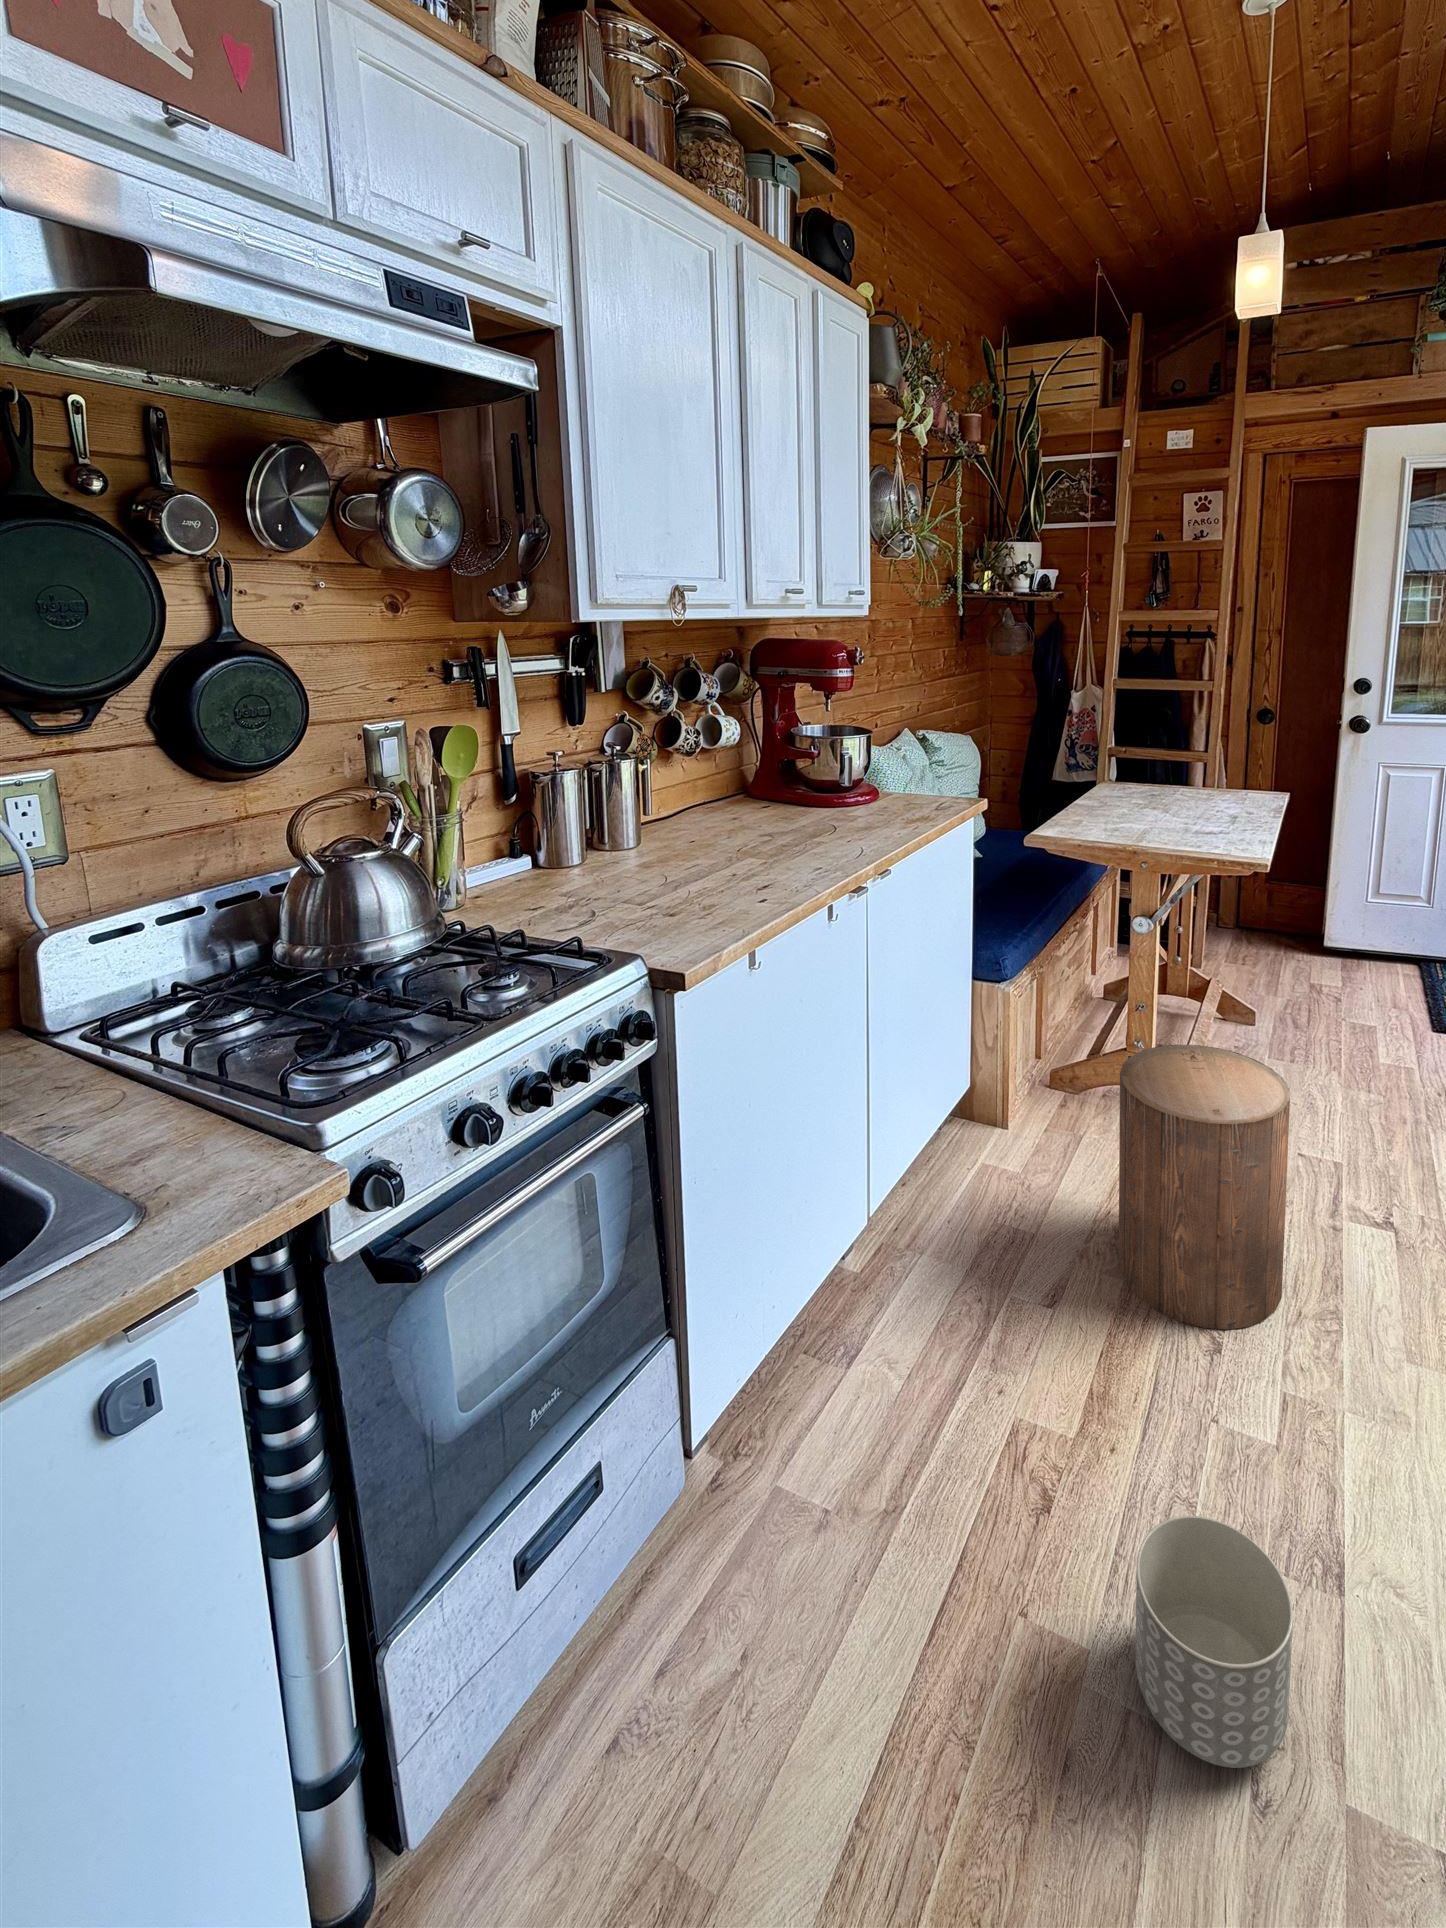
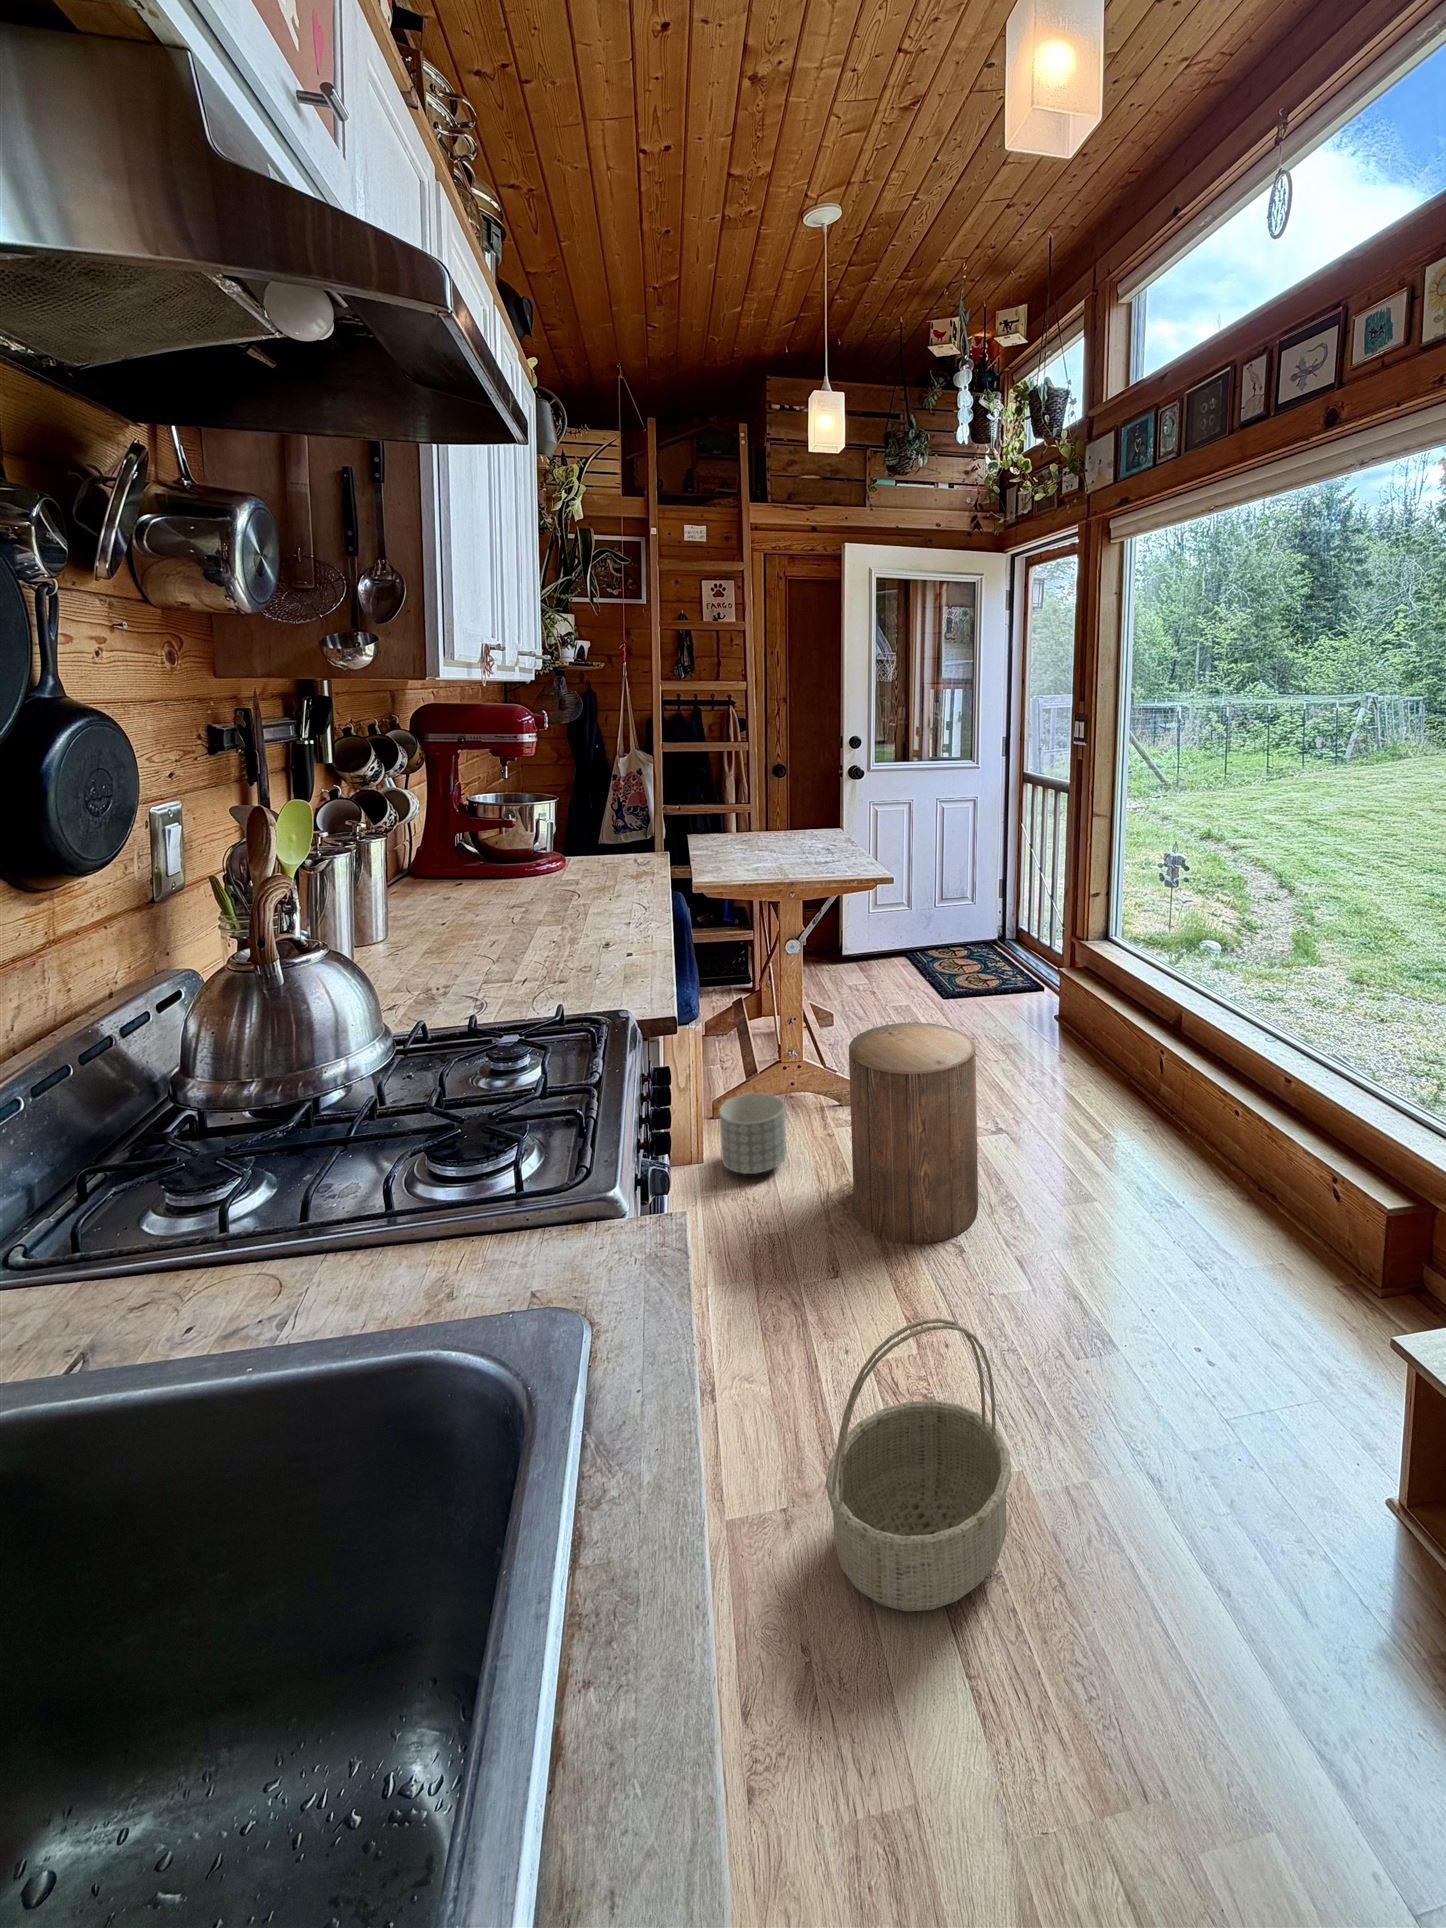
basket: none [801,1400,1025,1735] -> present [826,1318,1012,1611]
planter: present [1136,1516,1293,1768] -> present [719,1093,787,1174]

